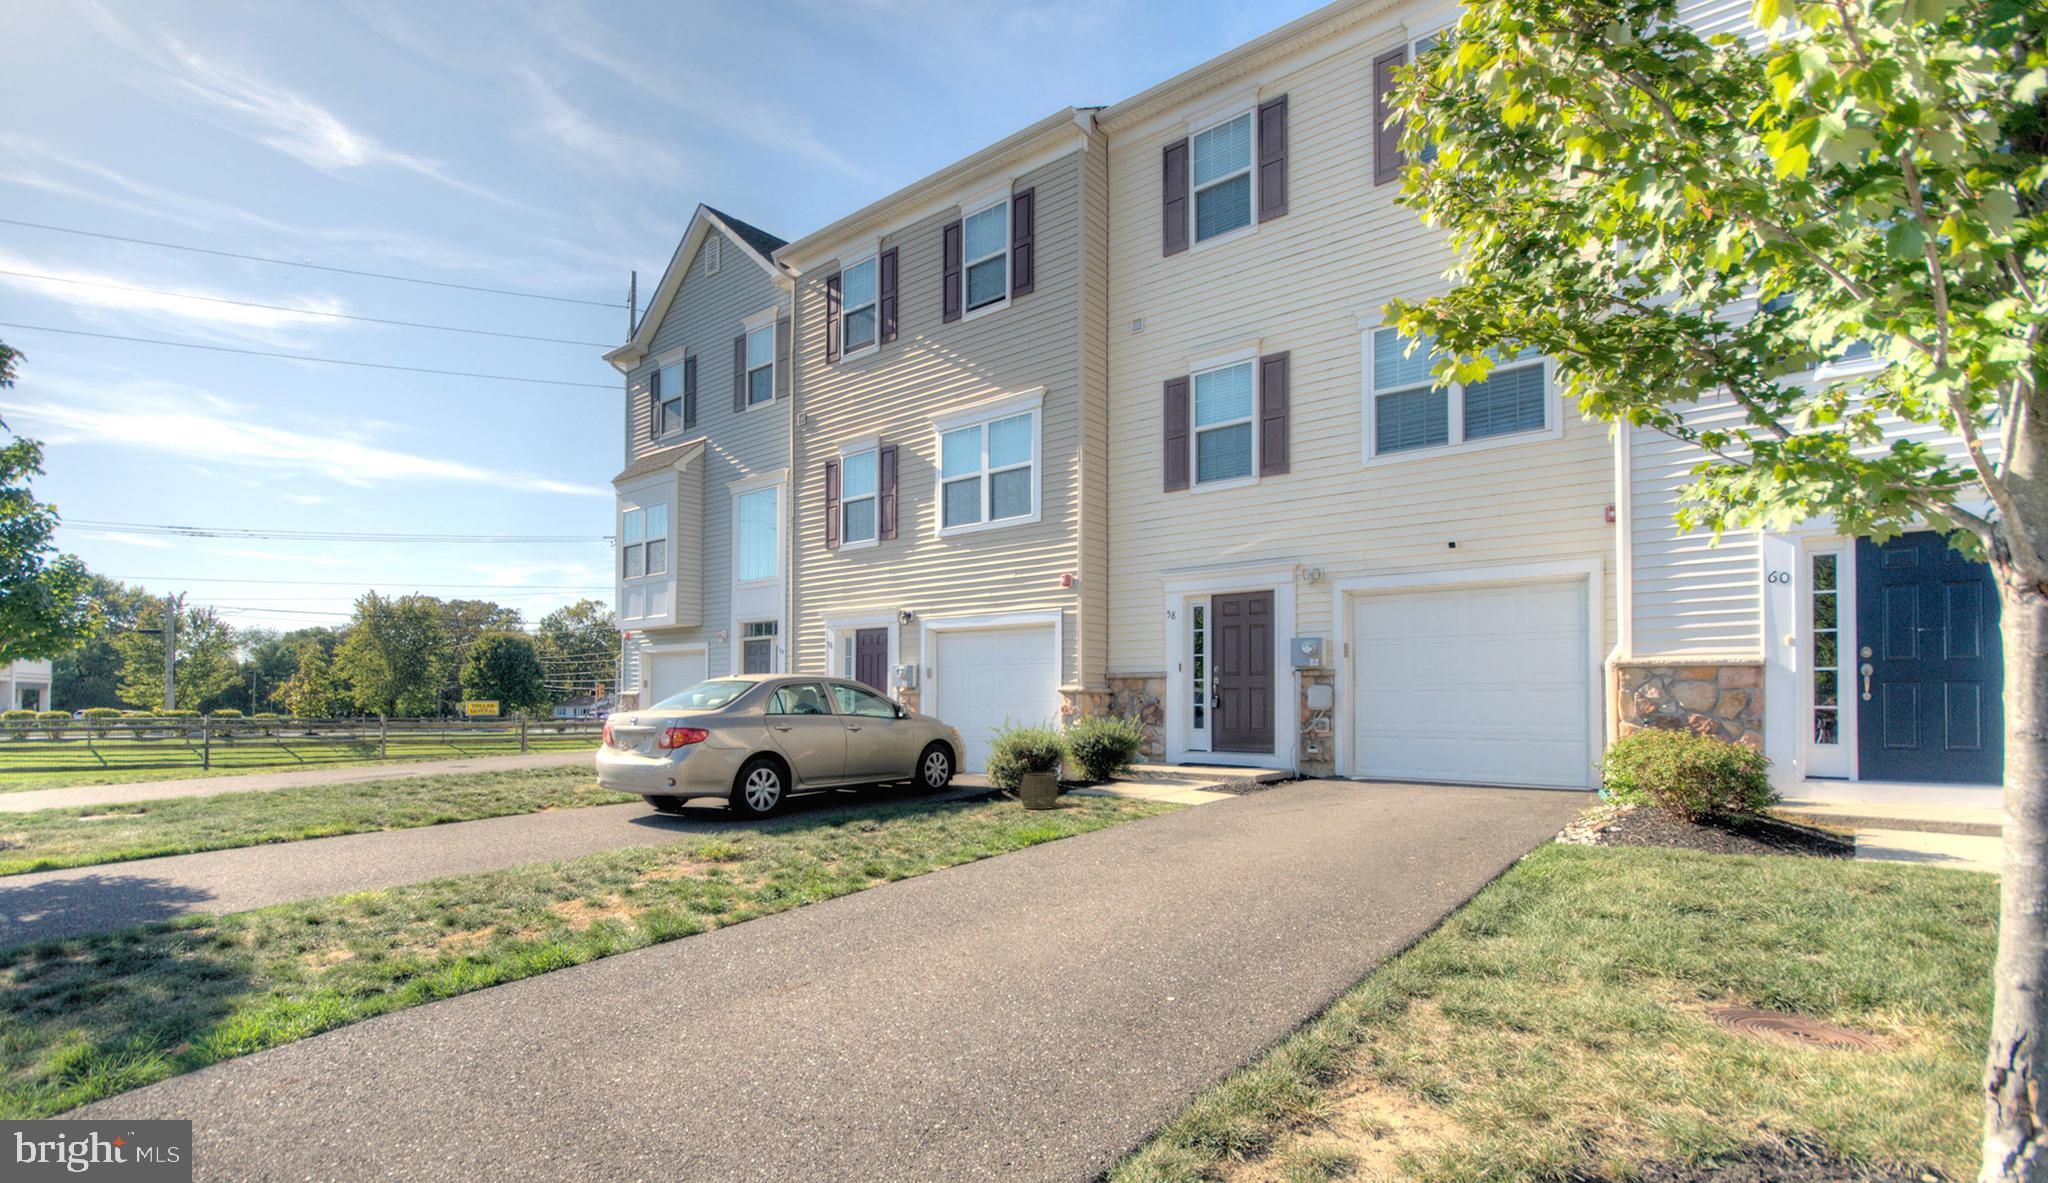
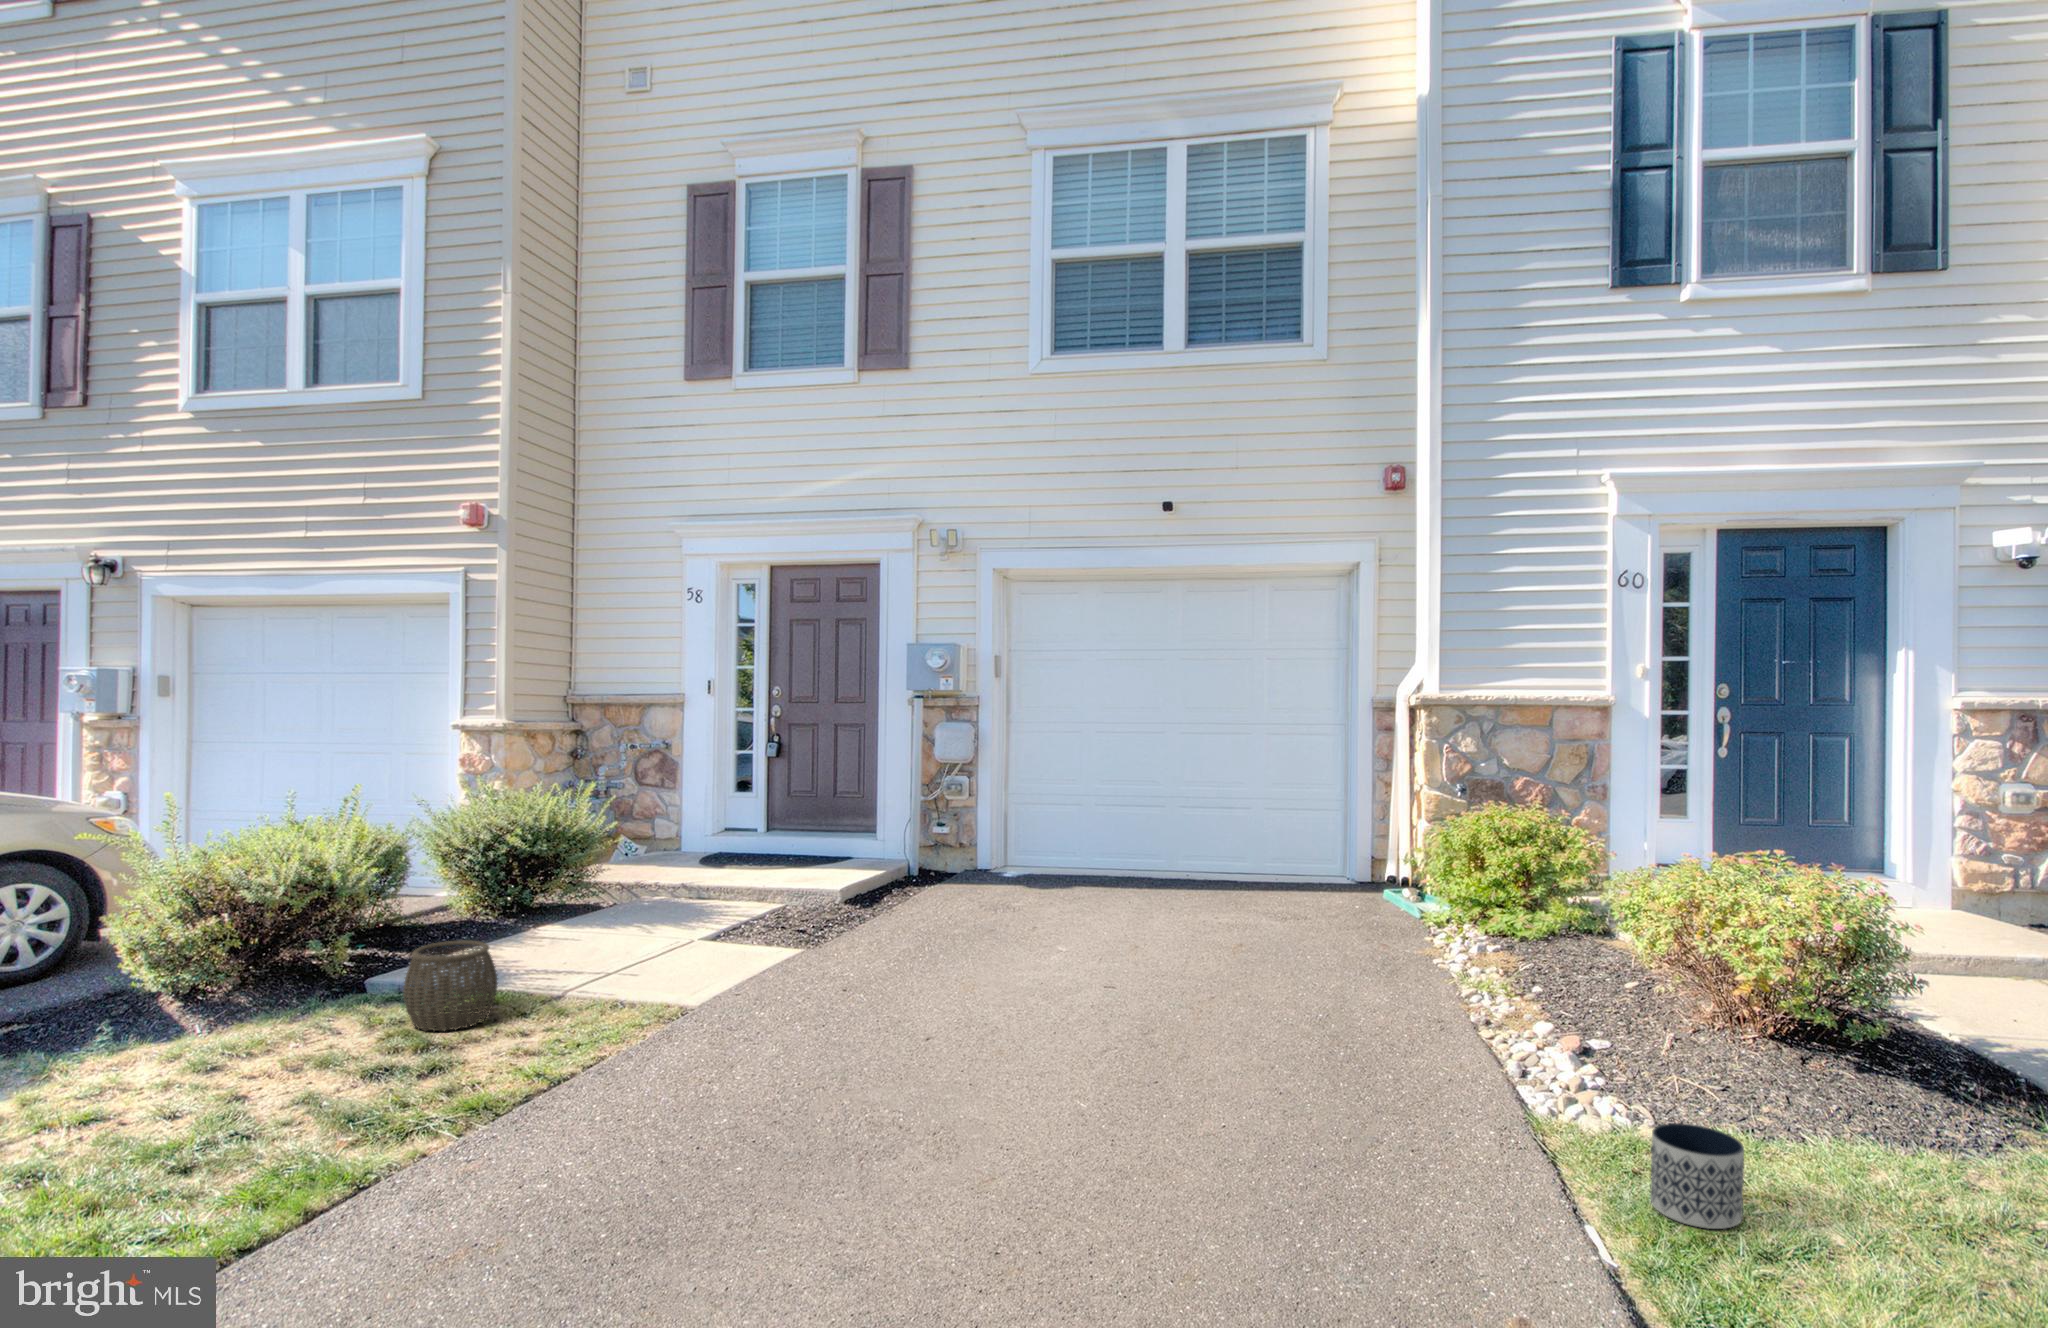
planter: none [1513,843,1557,886] -> present [1650,1123,1744,1229]

